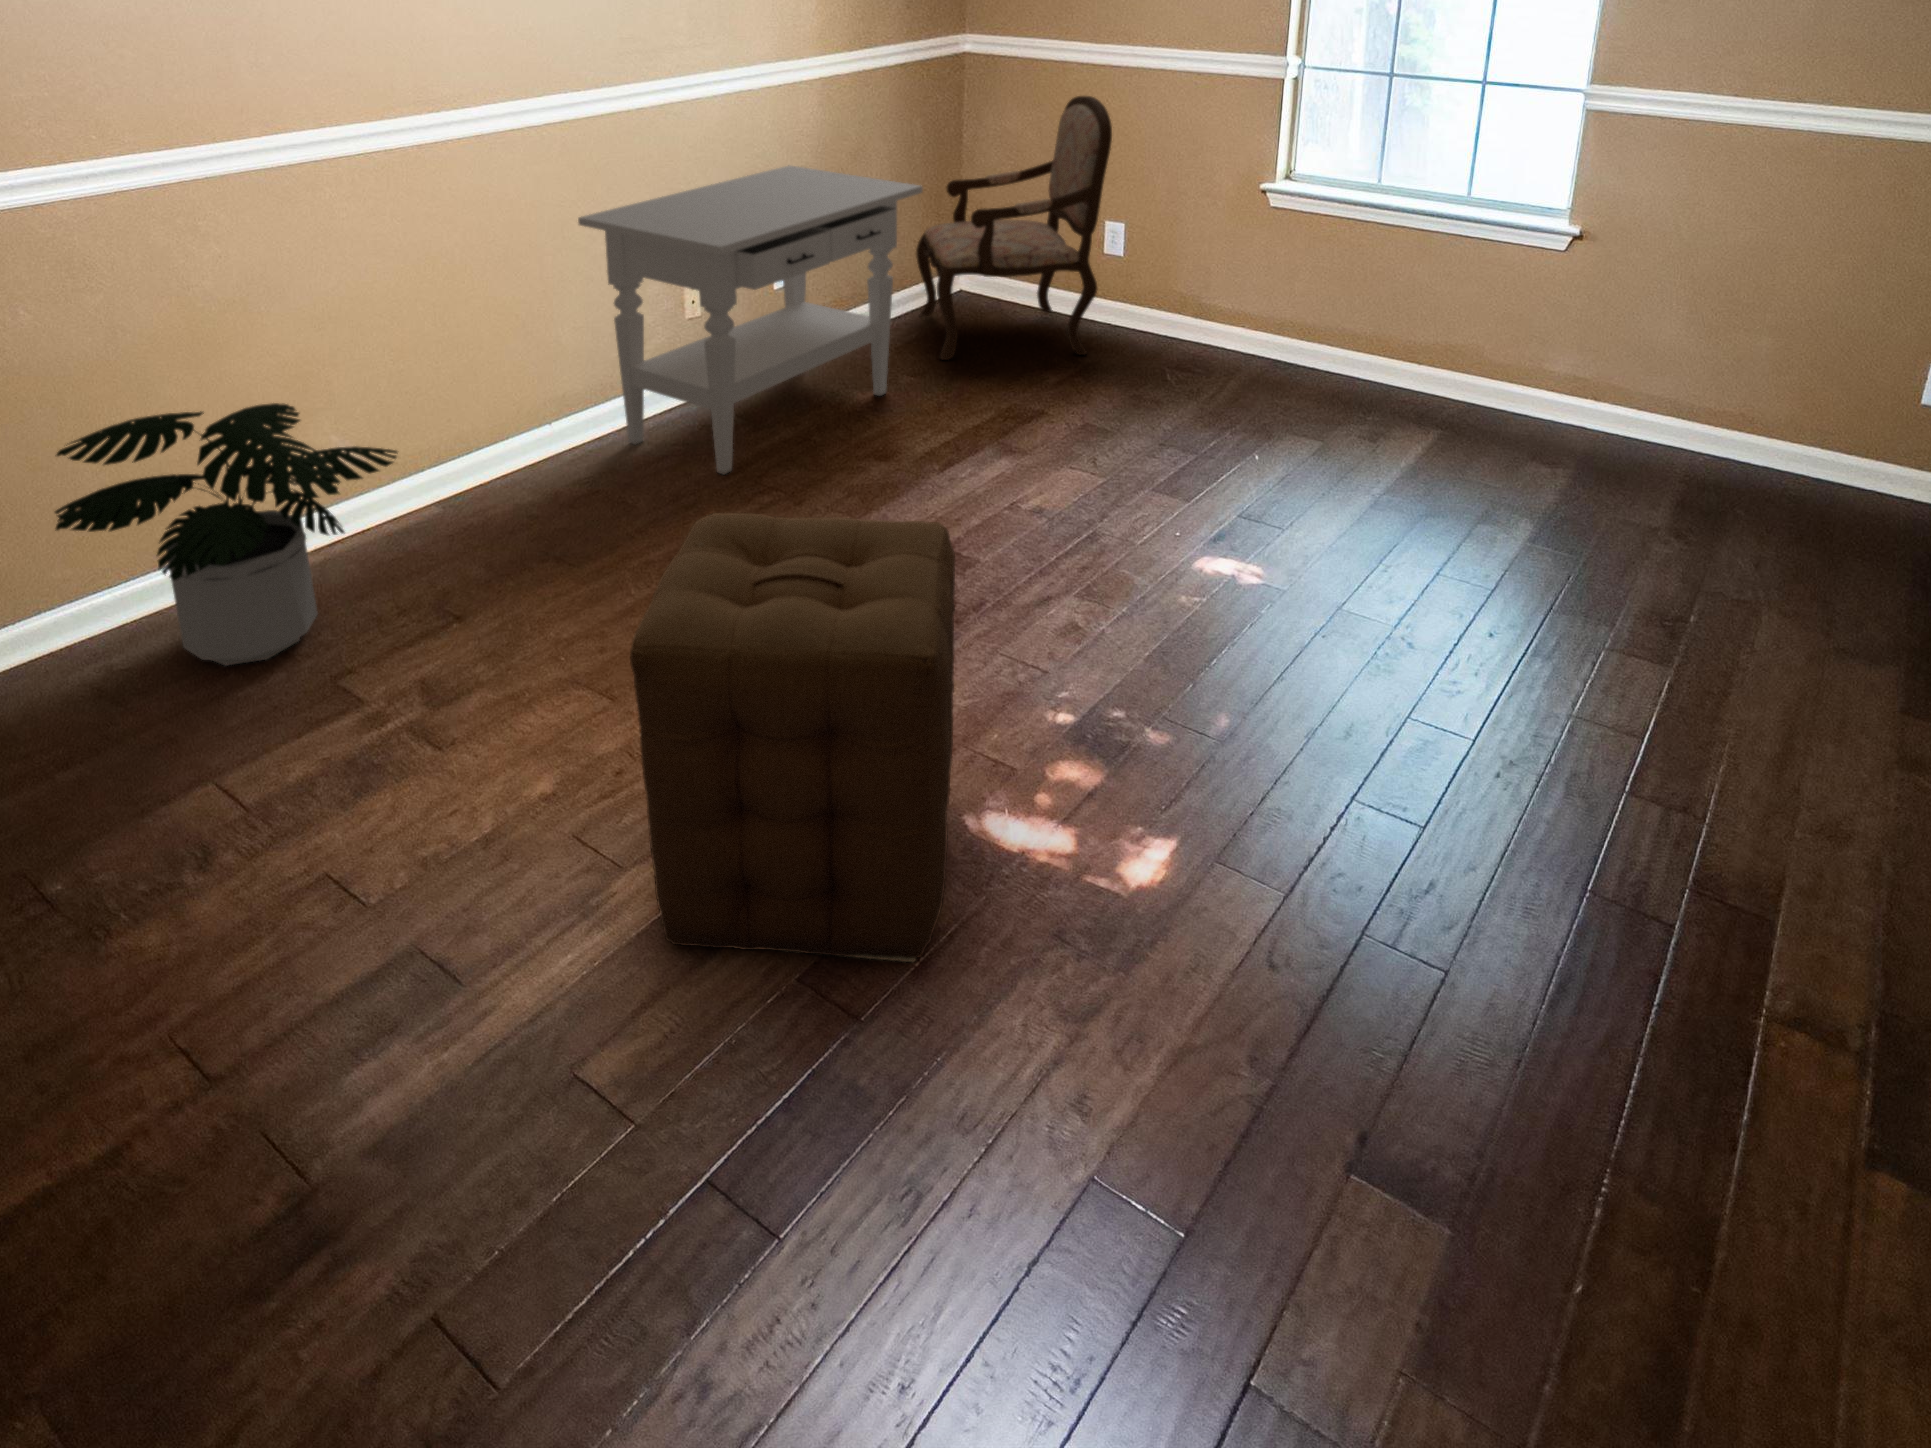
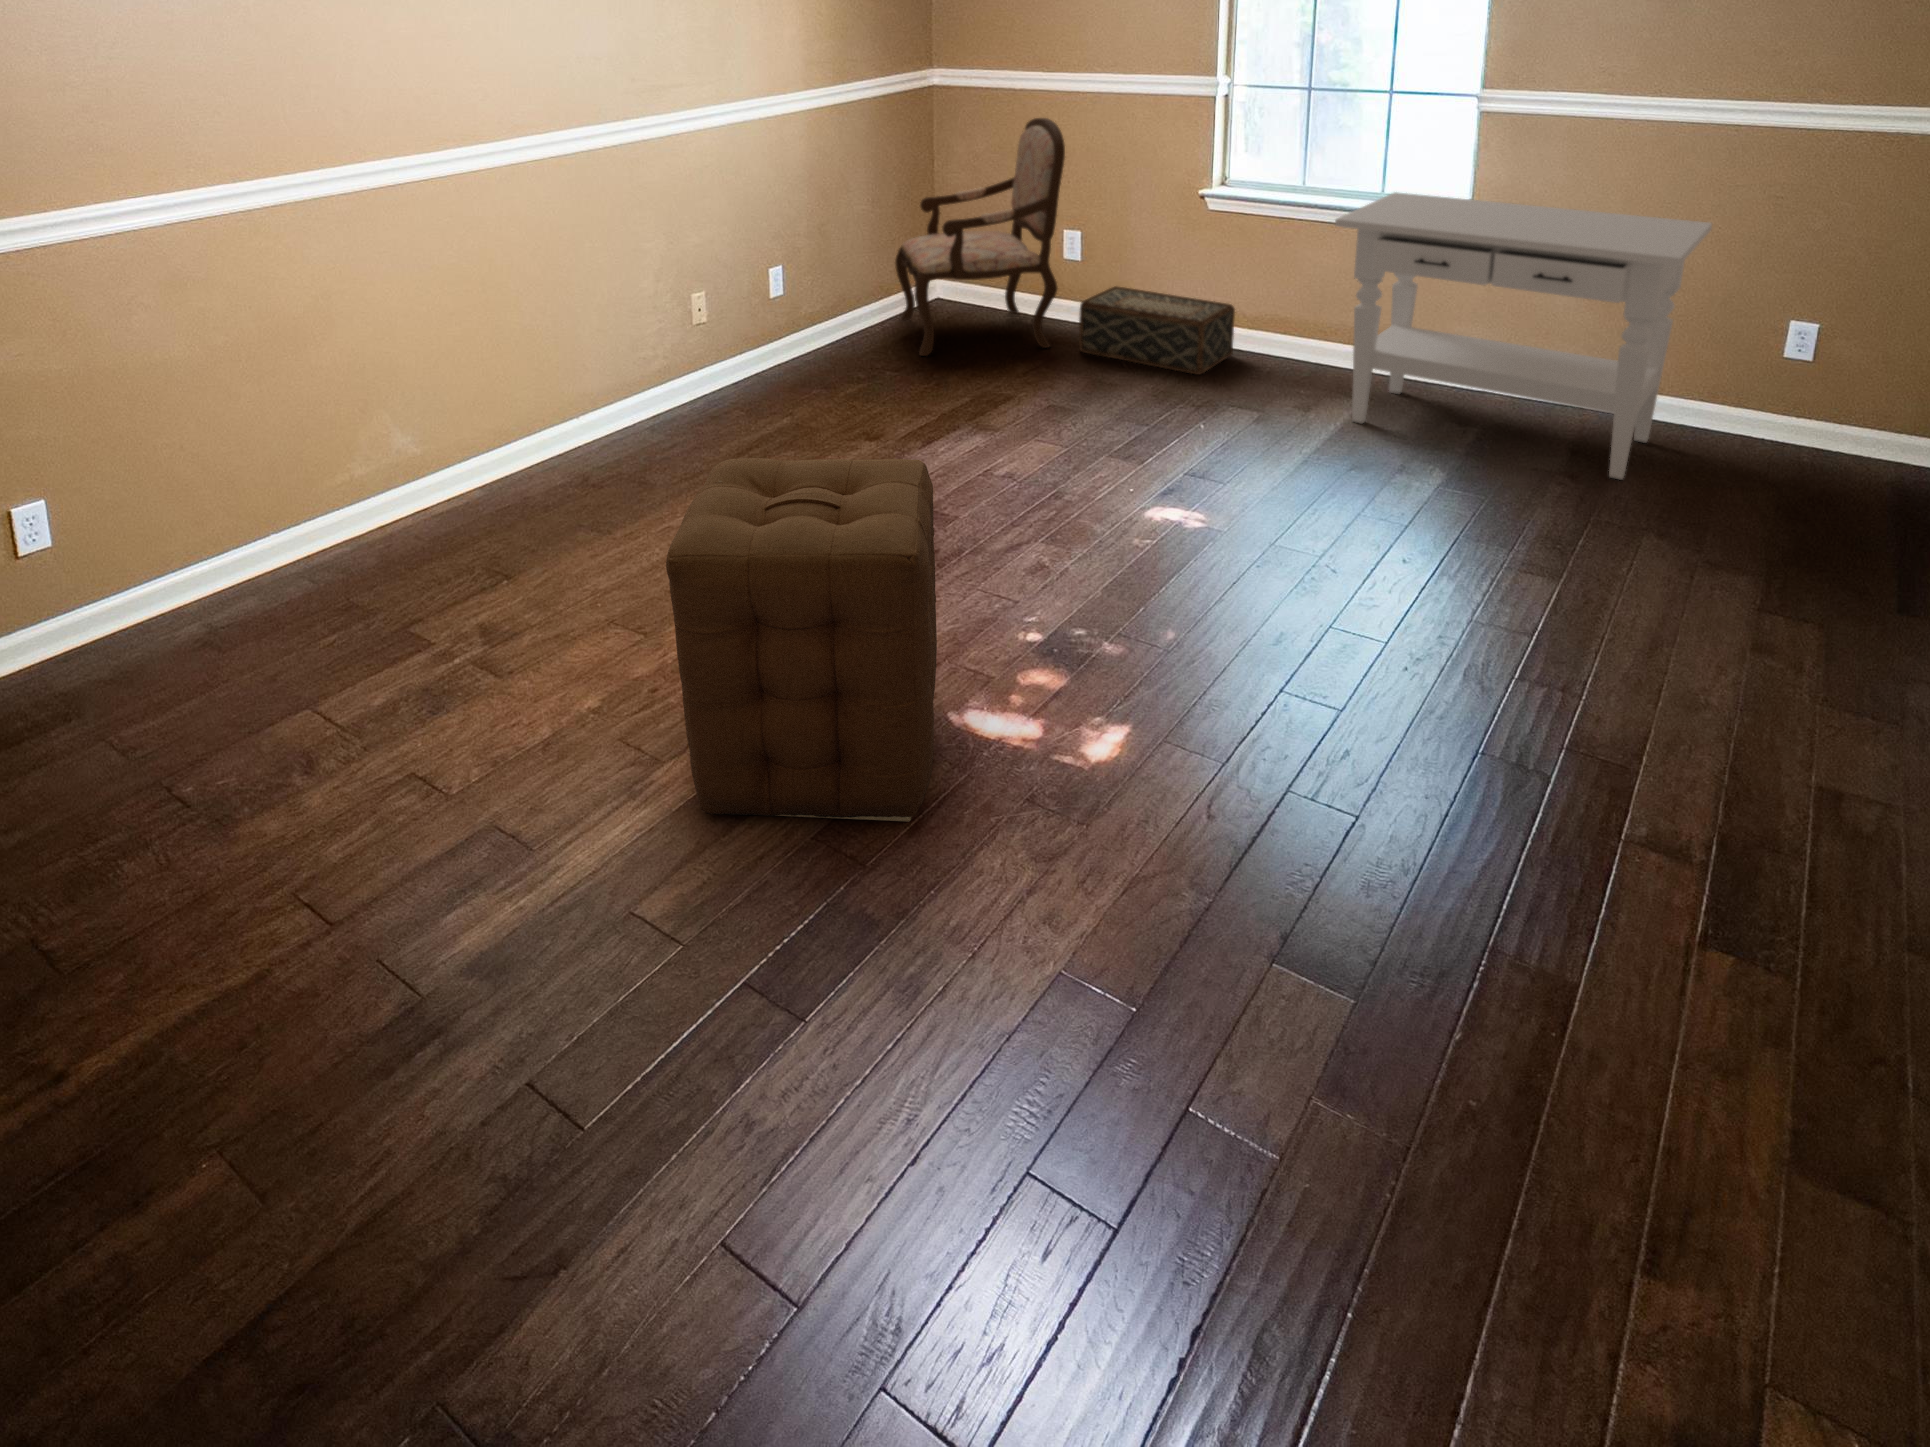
side table: present [578,166,923,475] -> present [1335,192,1712,480]
woven basket: none [1119,288,1295,394] -> present [1079,286,1235,375]
potted plant: present [55,403,397,666] -> none [166,395,453,618]

